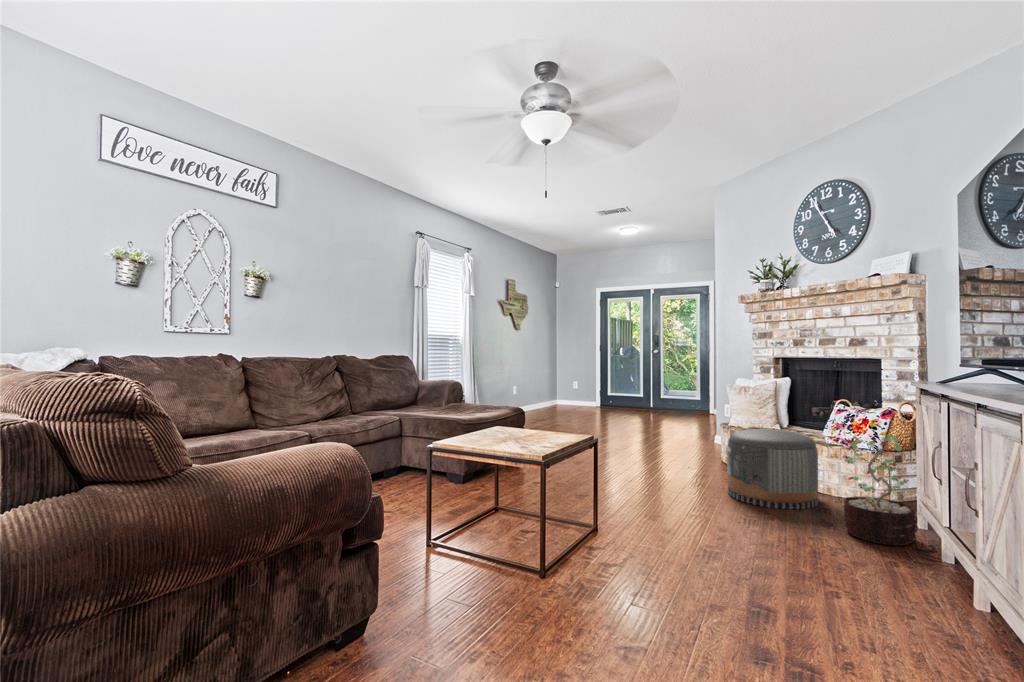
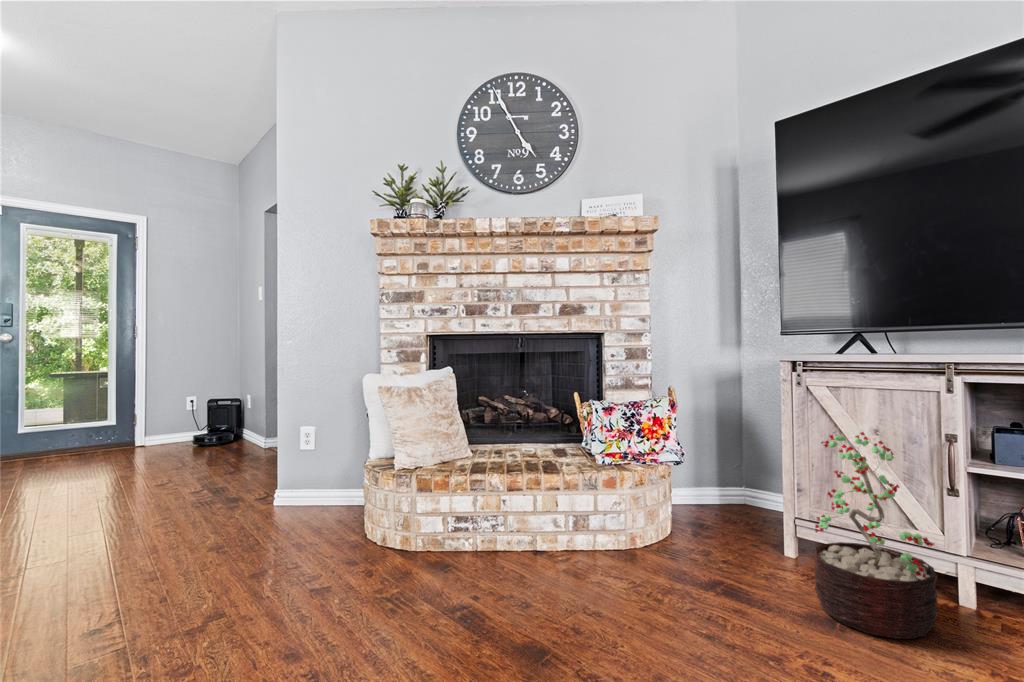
pouf: present [727,429,818,509] -> none [535,459,707,646]

